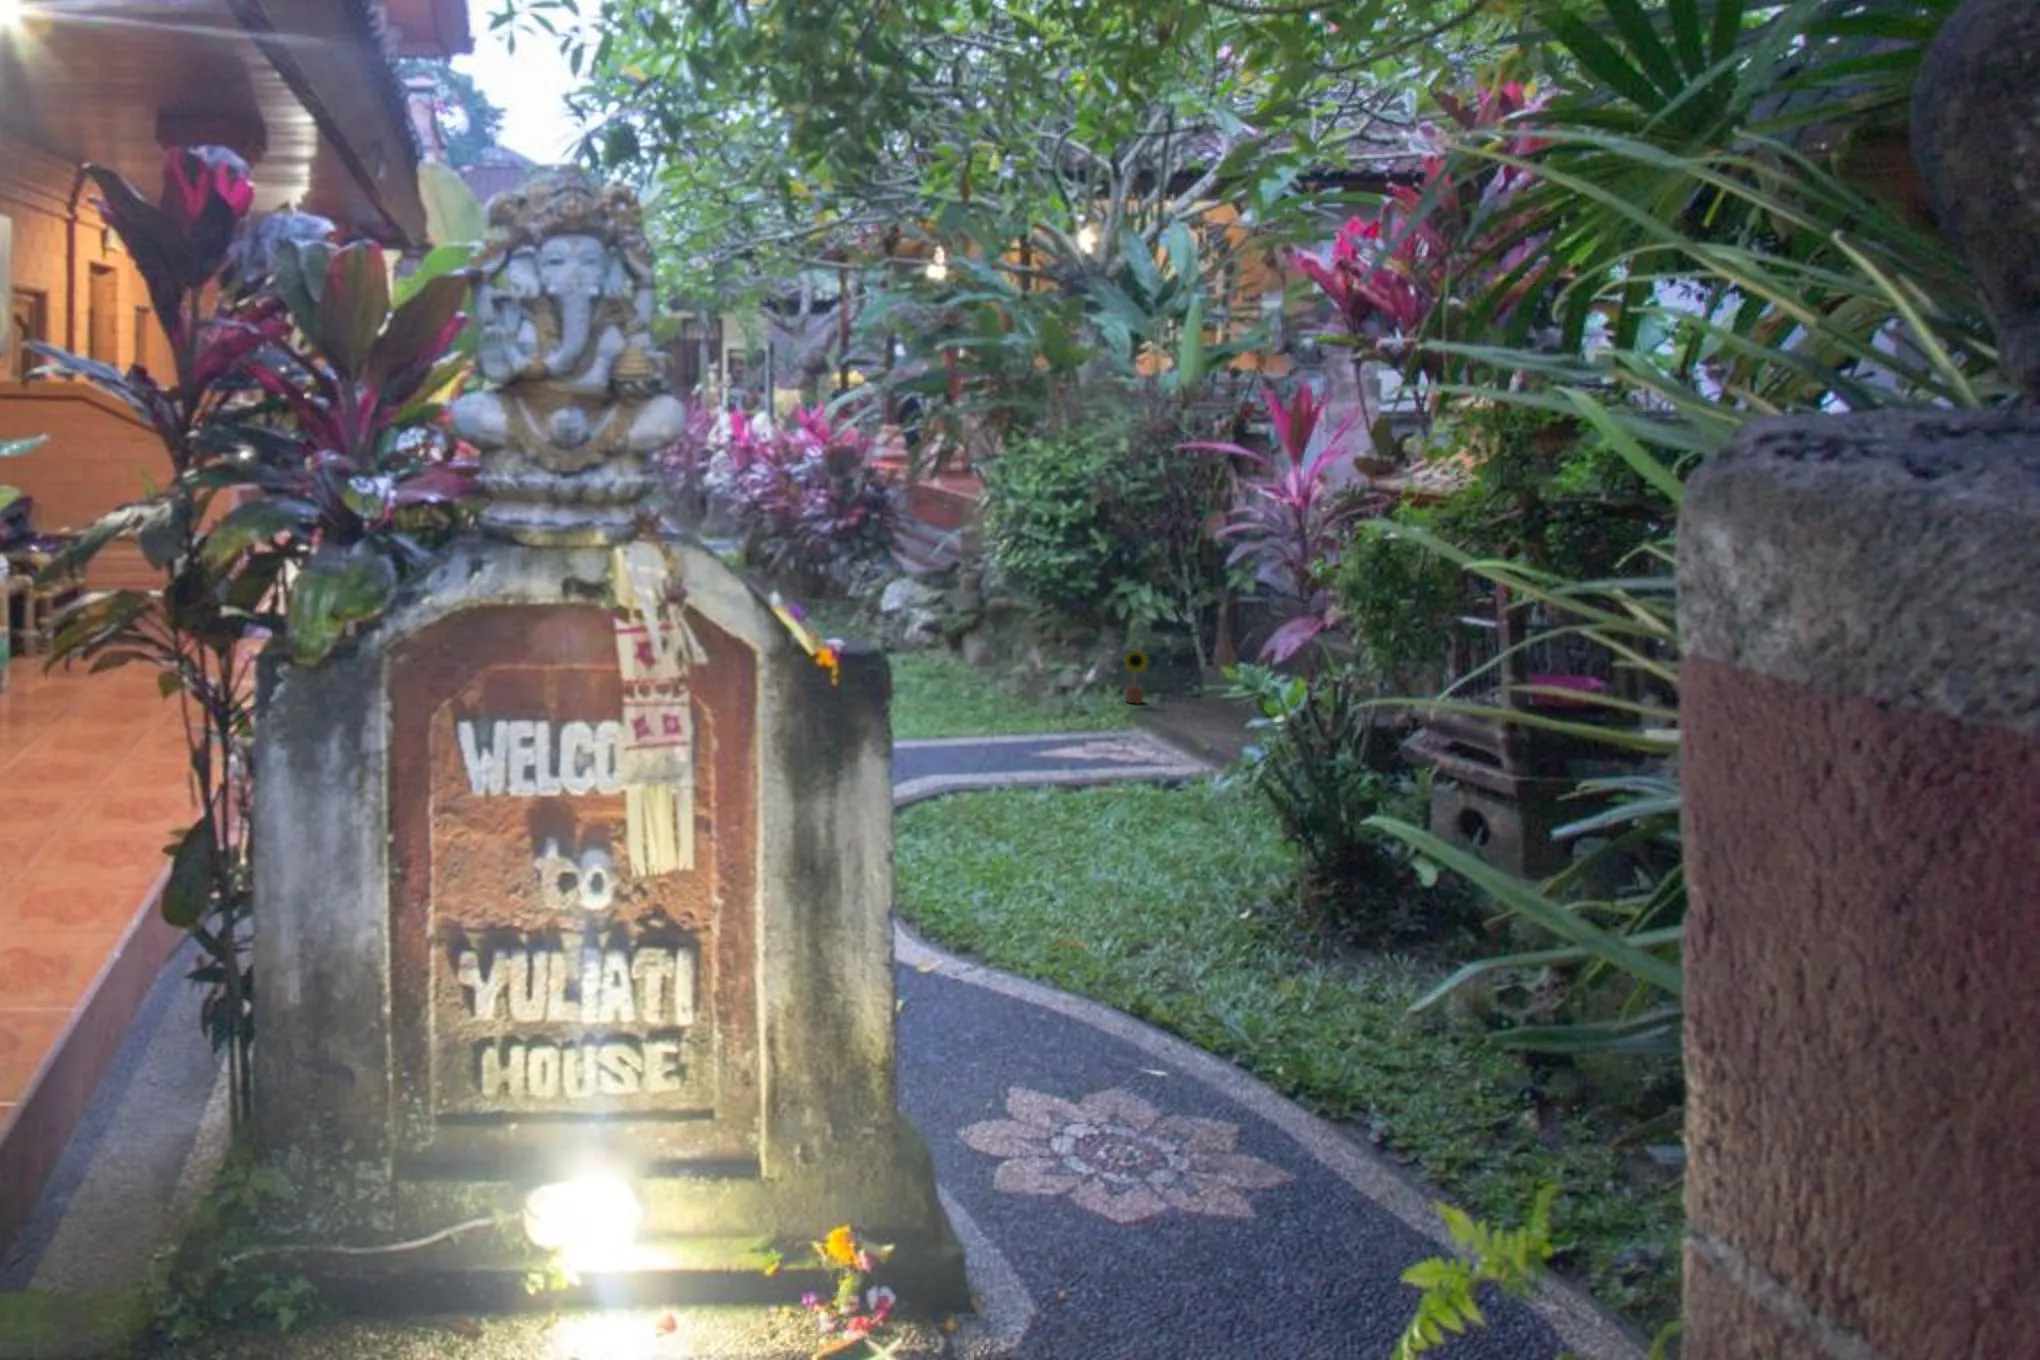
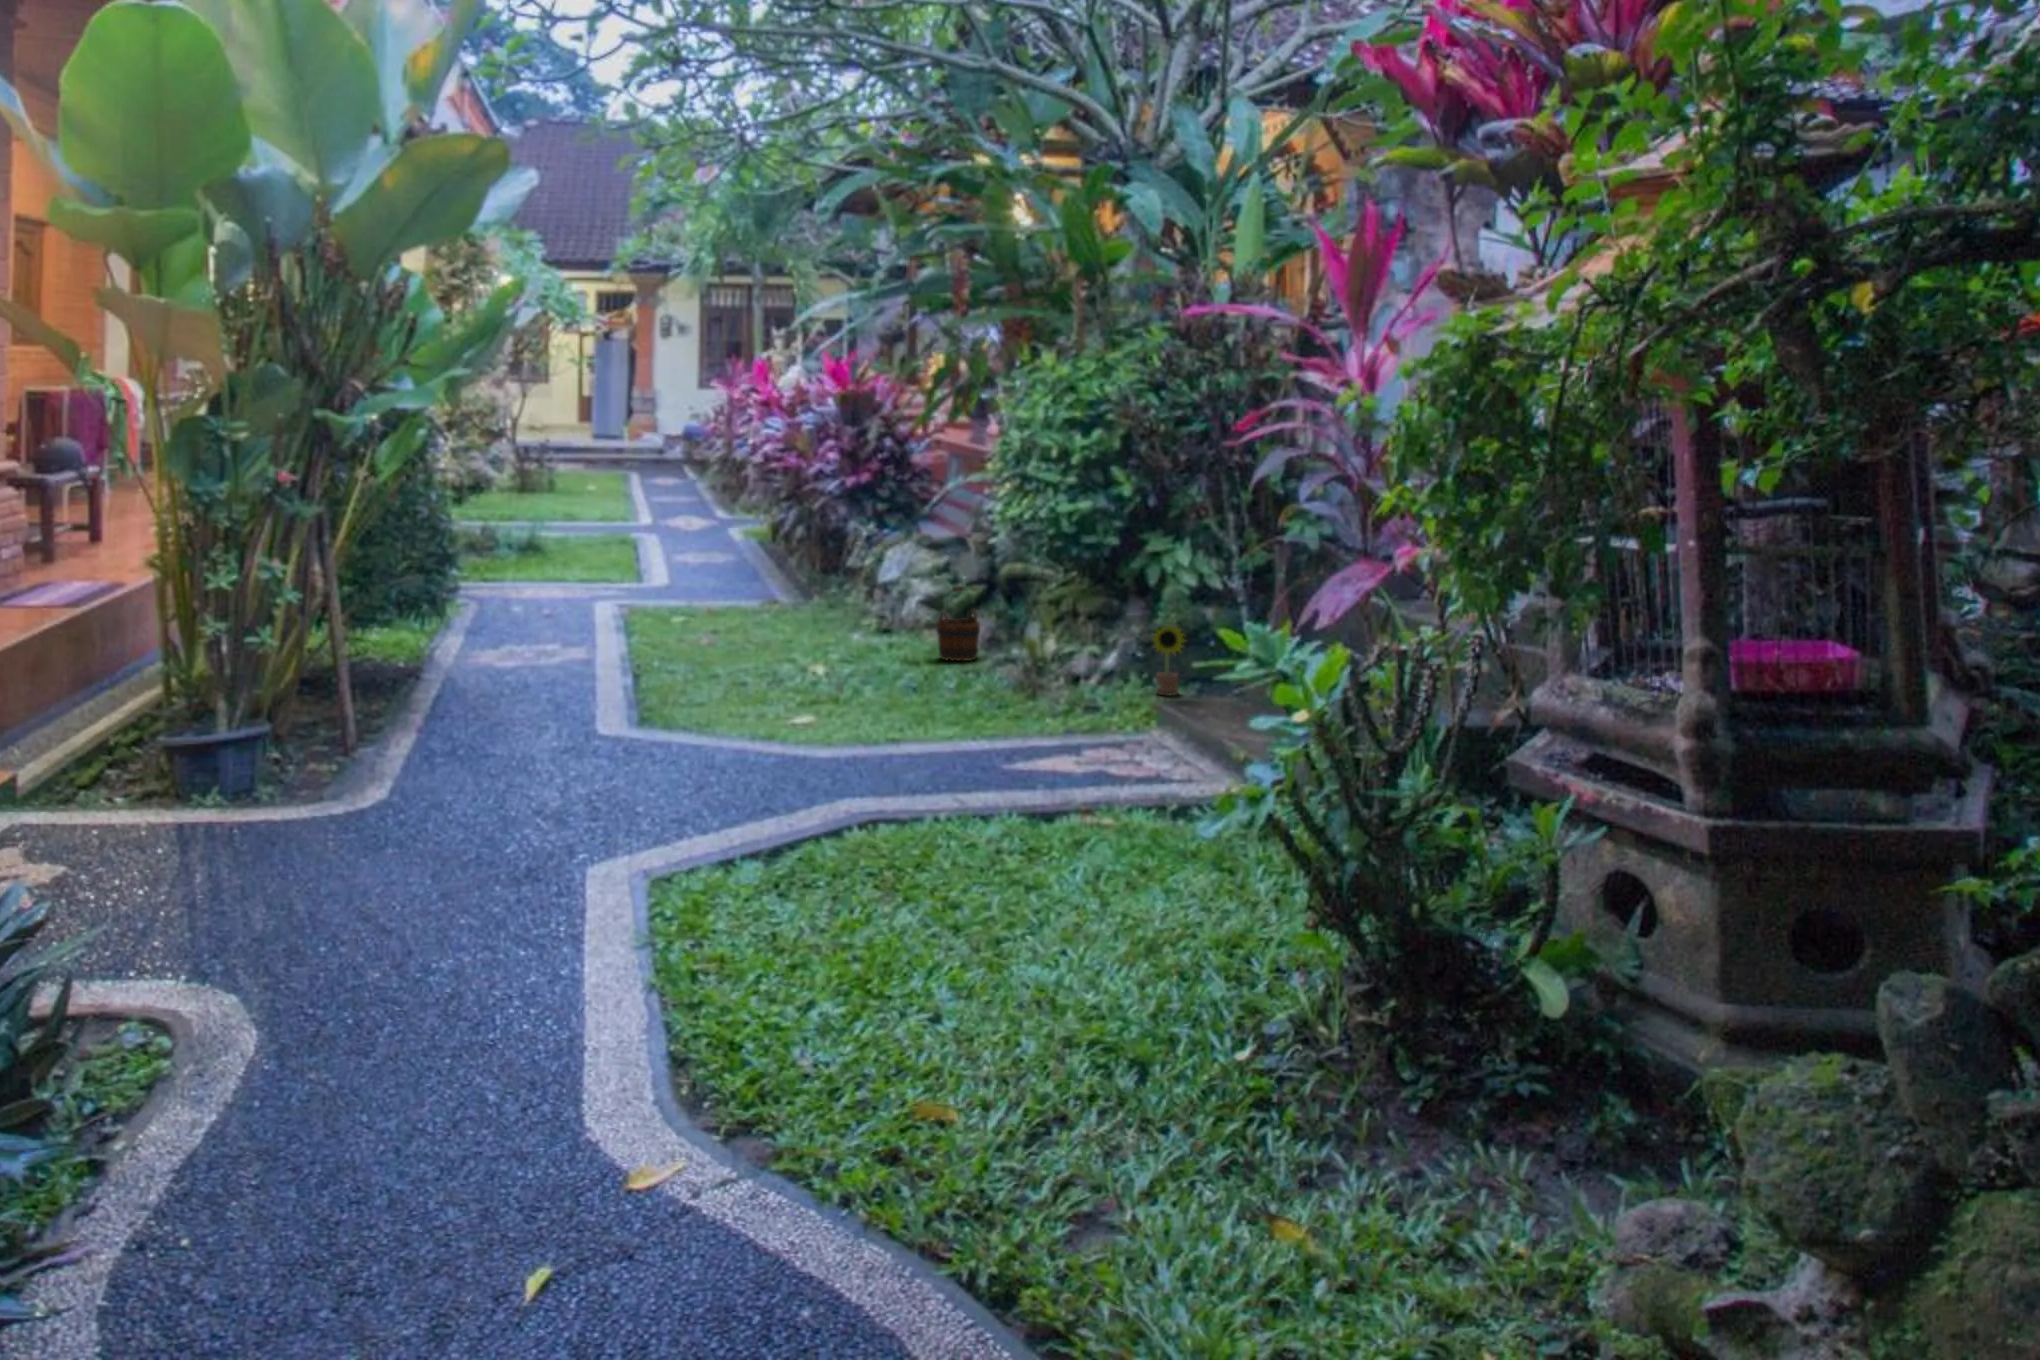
wooden bucket: none [939,615,974,674] -> present [937,586,980,661]

